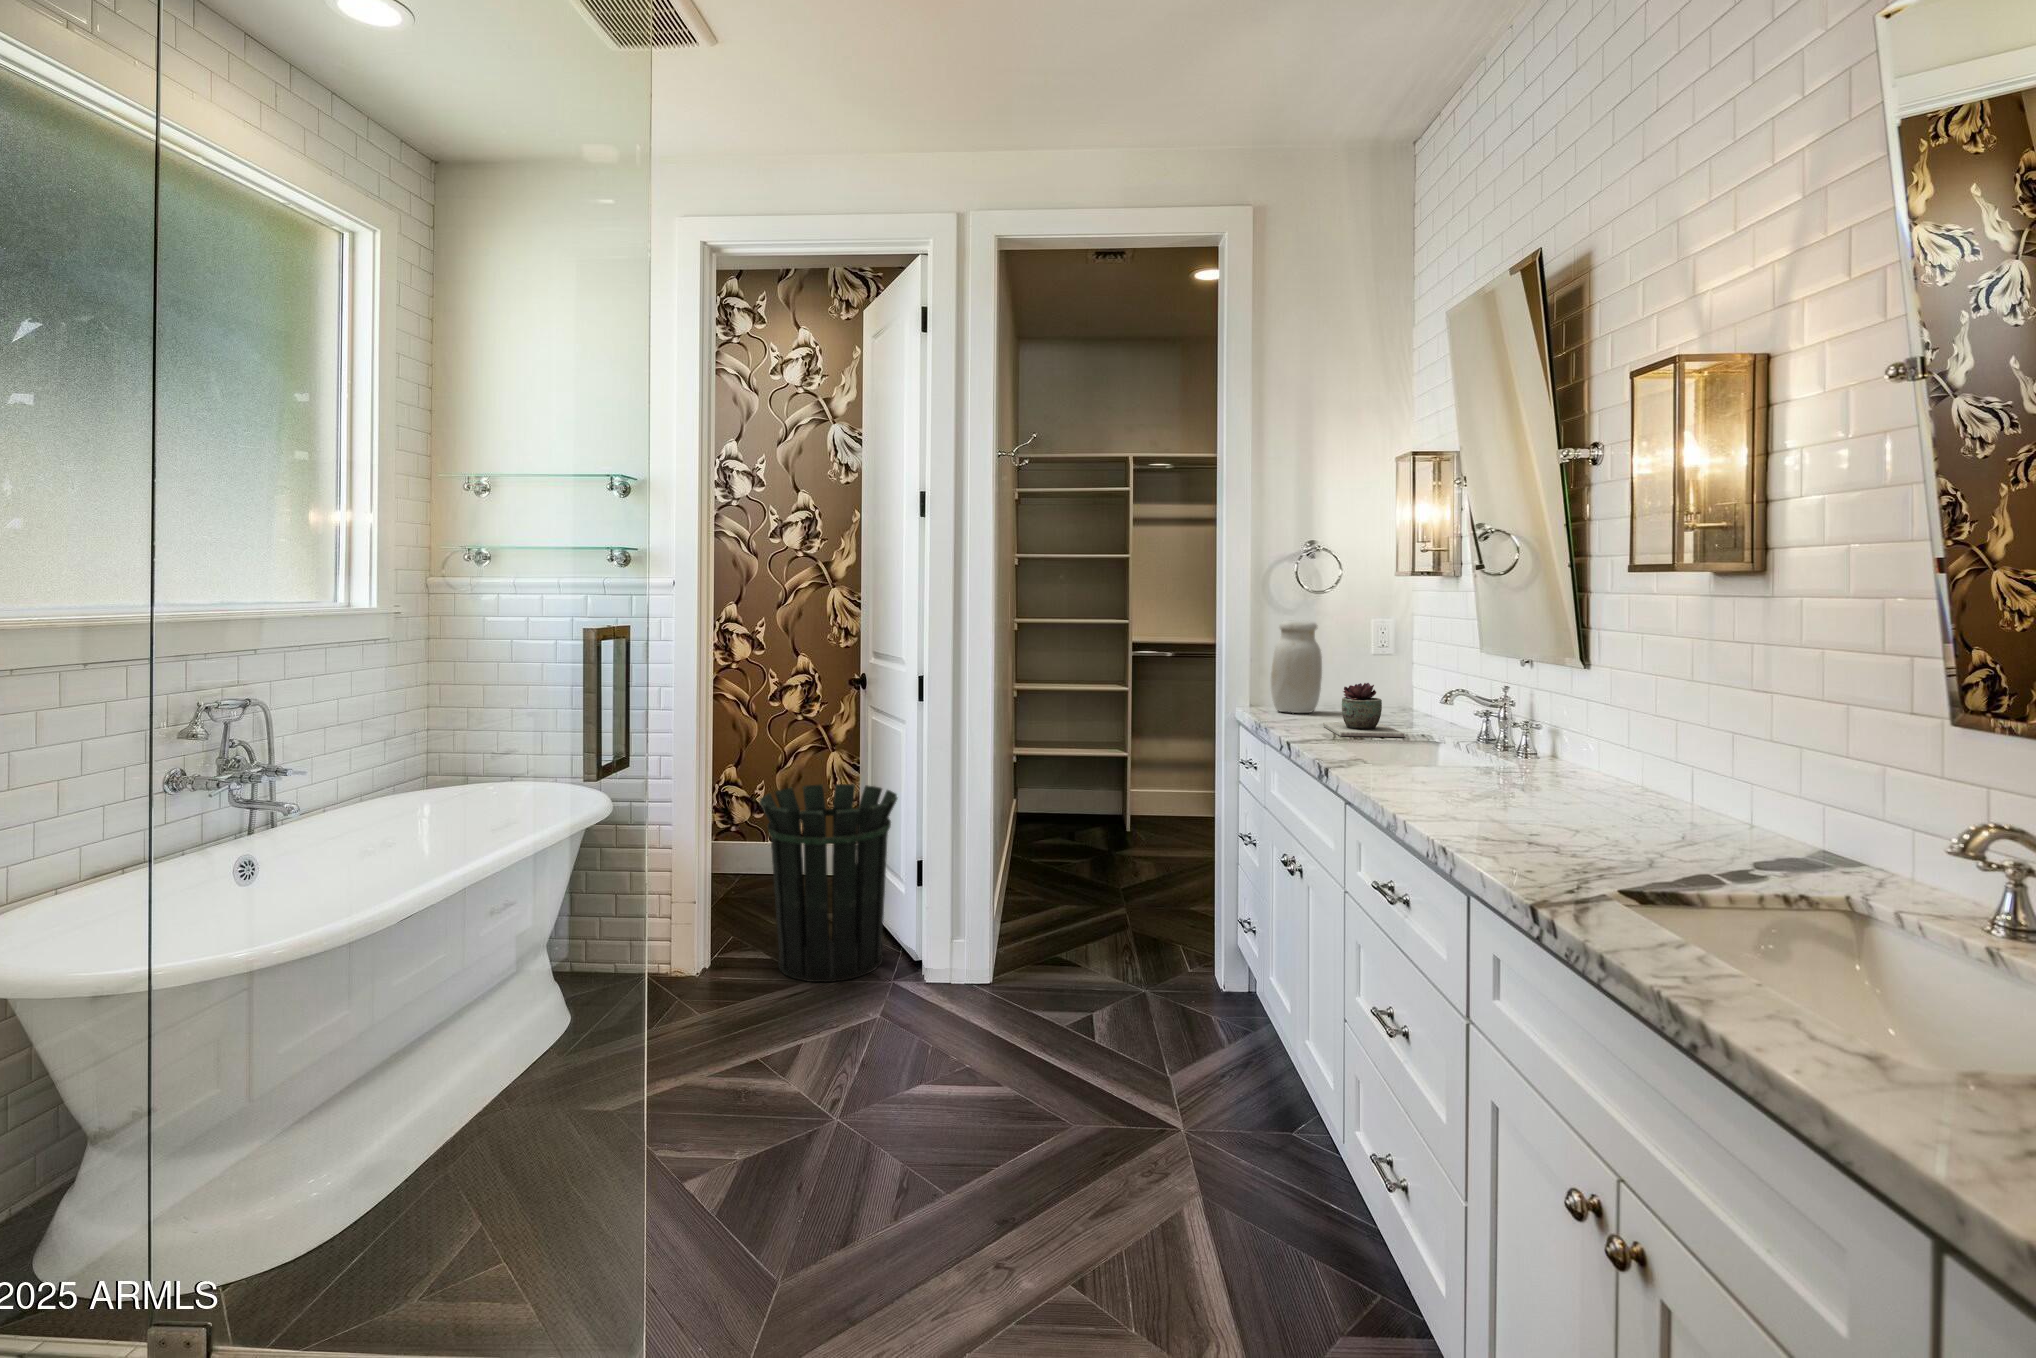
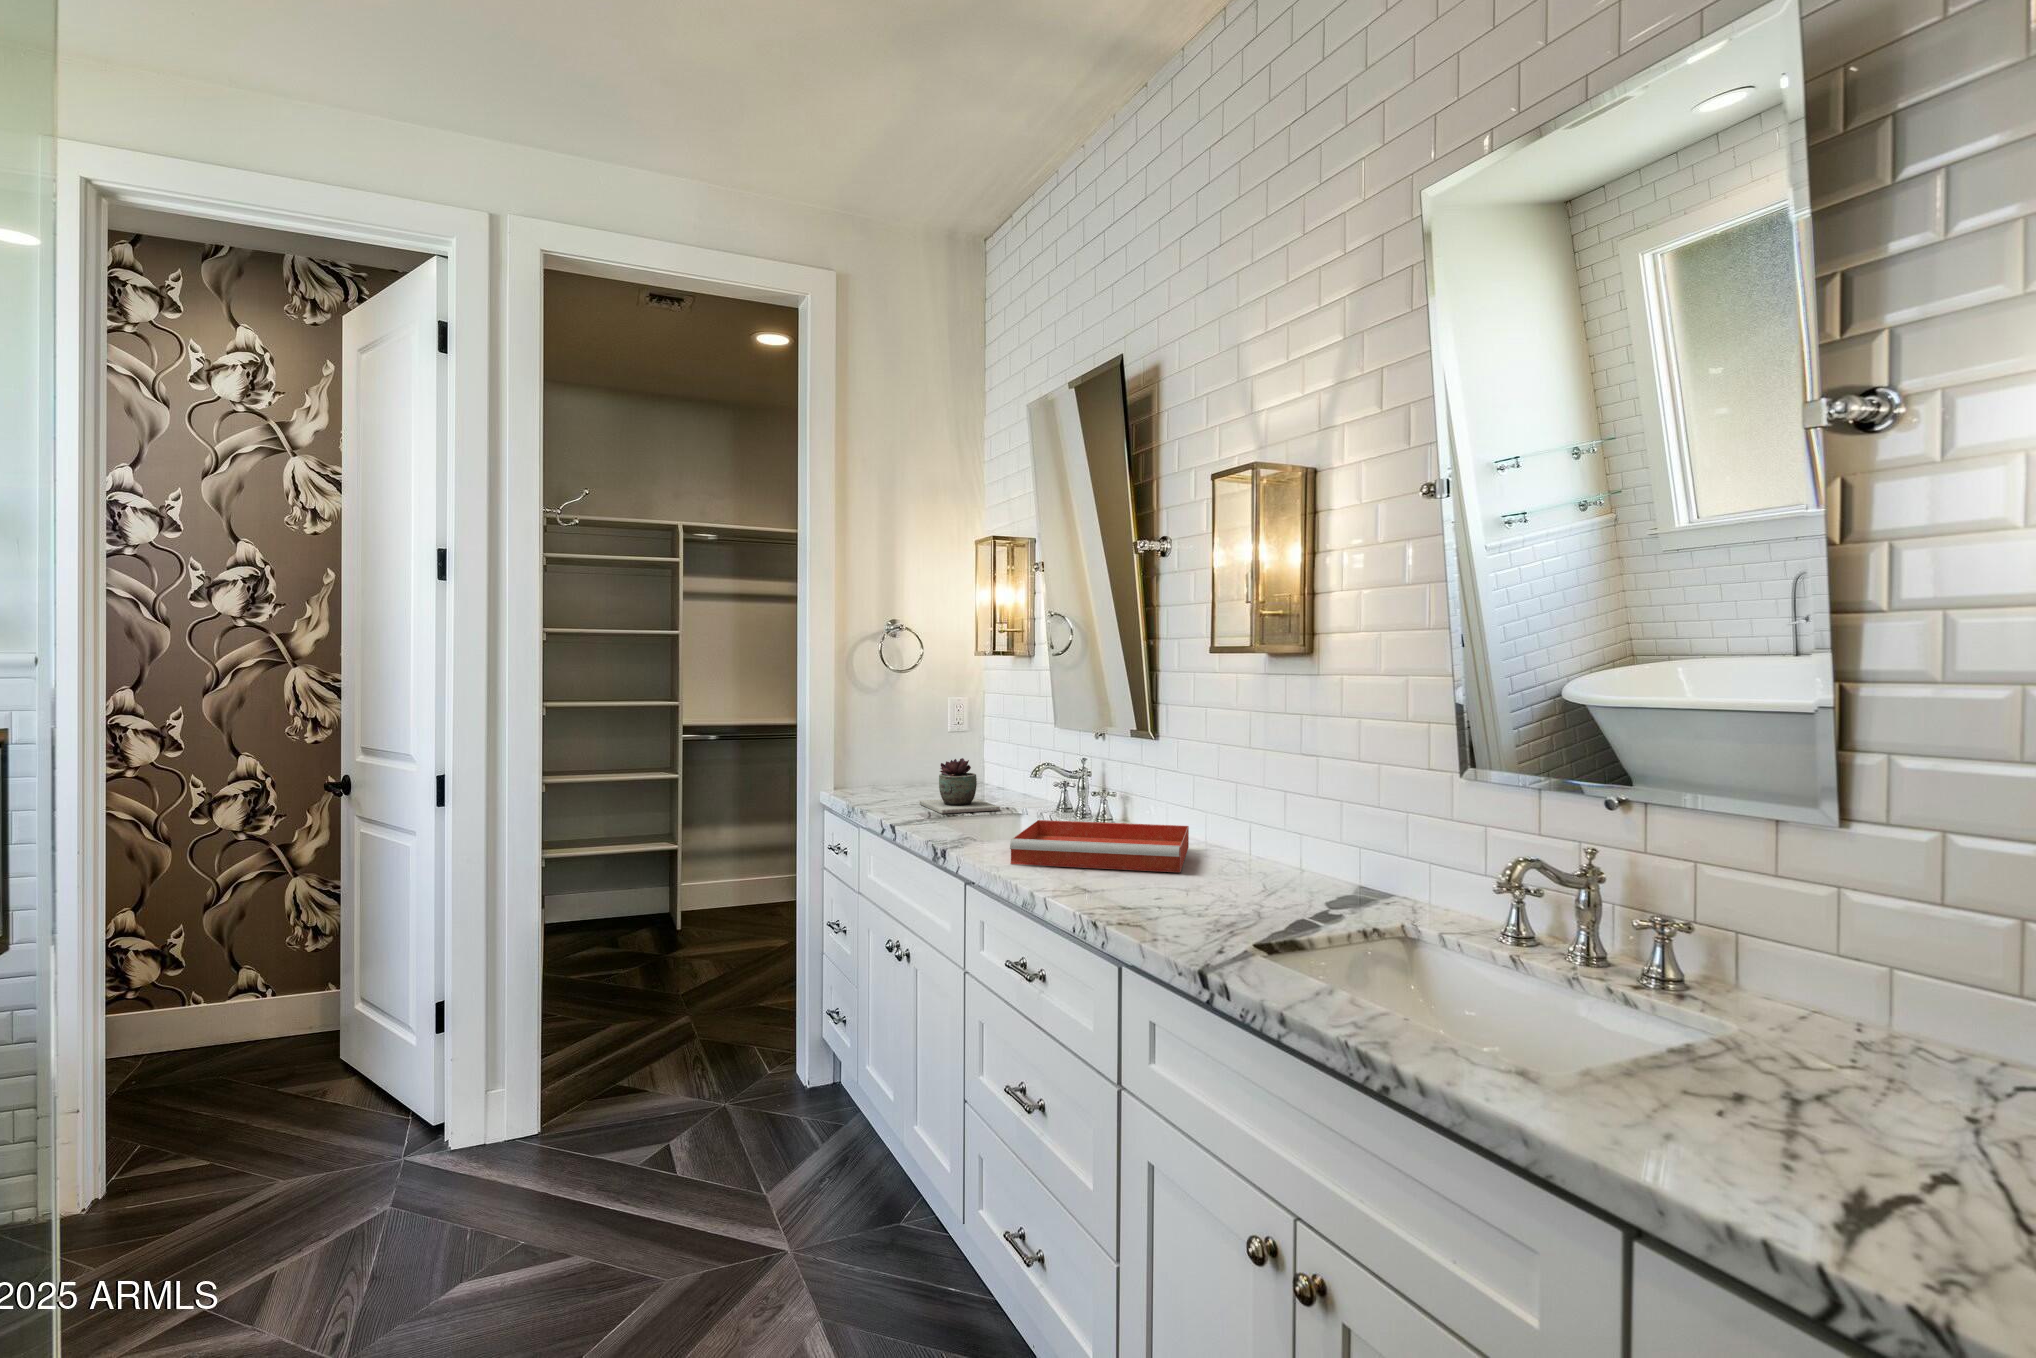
jar: present [1271,621,1322,713] -> none [860,697,910,792]
tray: none [1384,747,1606,812] -> present [1010,820,1189,872]
waste bin: present [760,784,897,982] -> none [184,917,406,1198]

